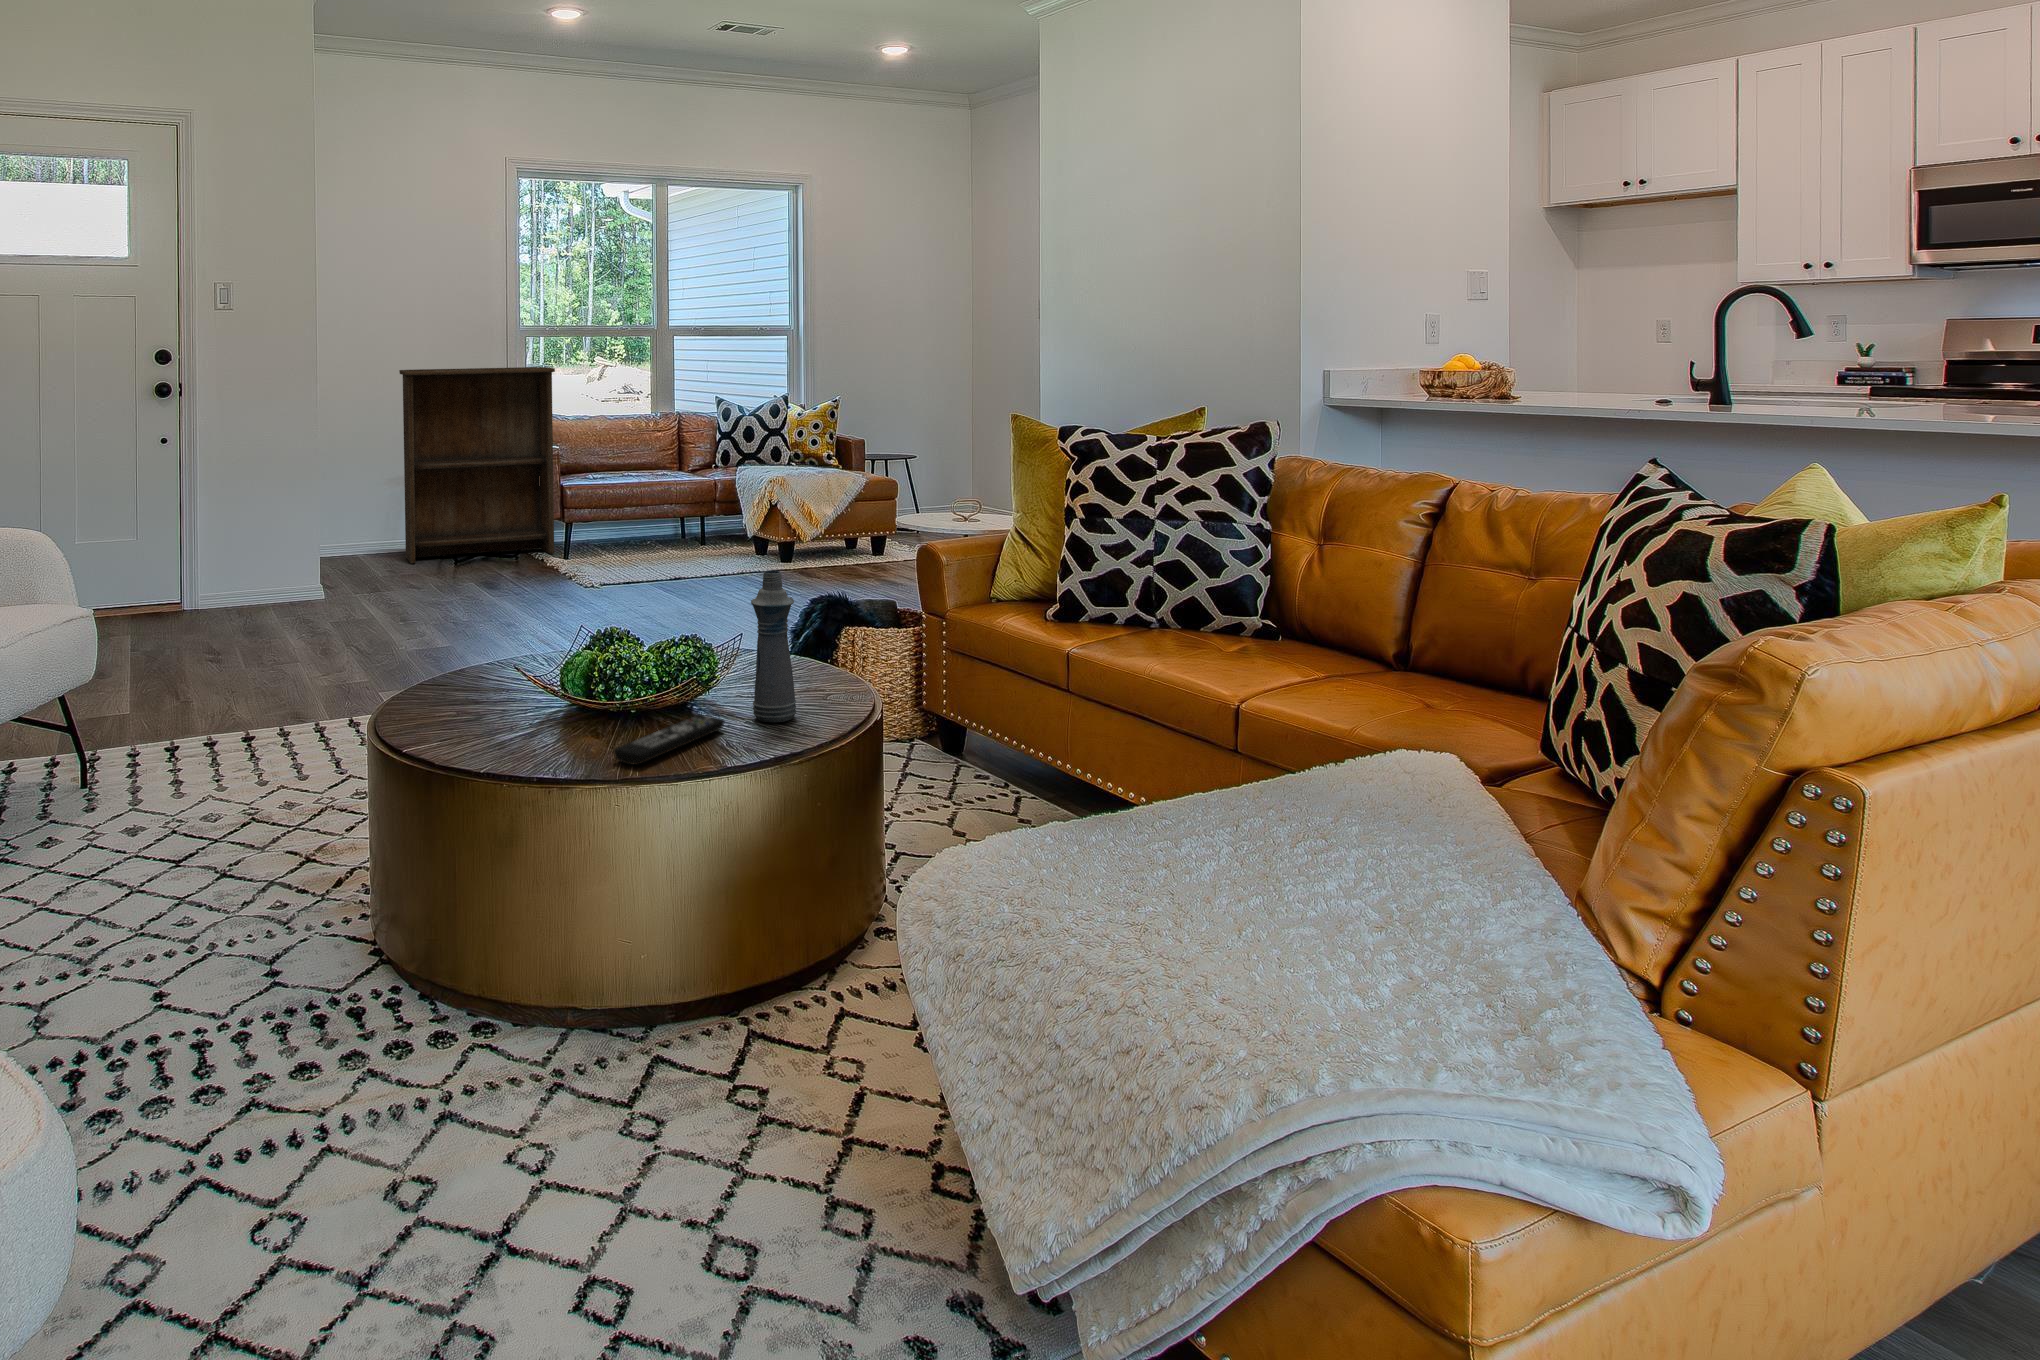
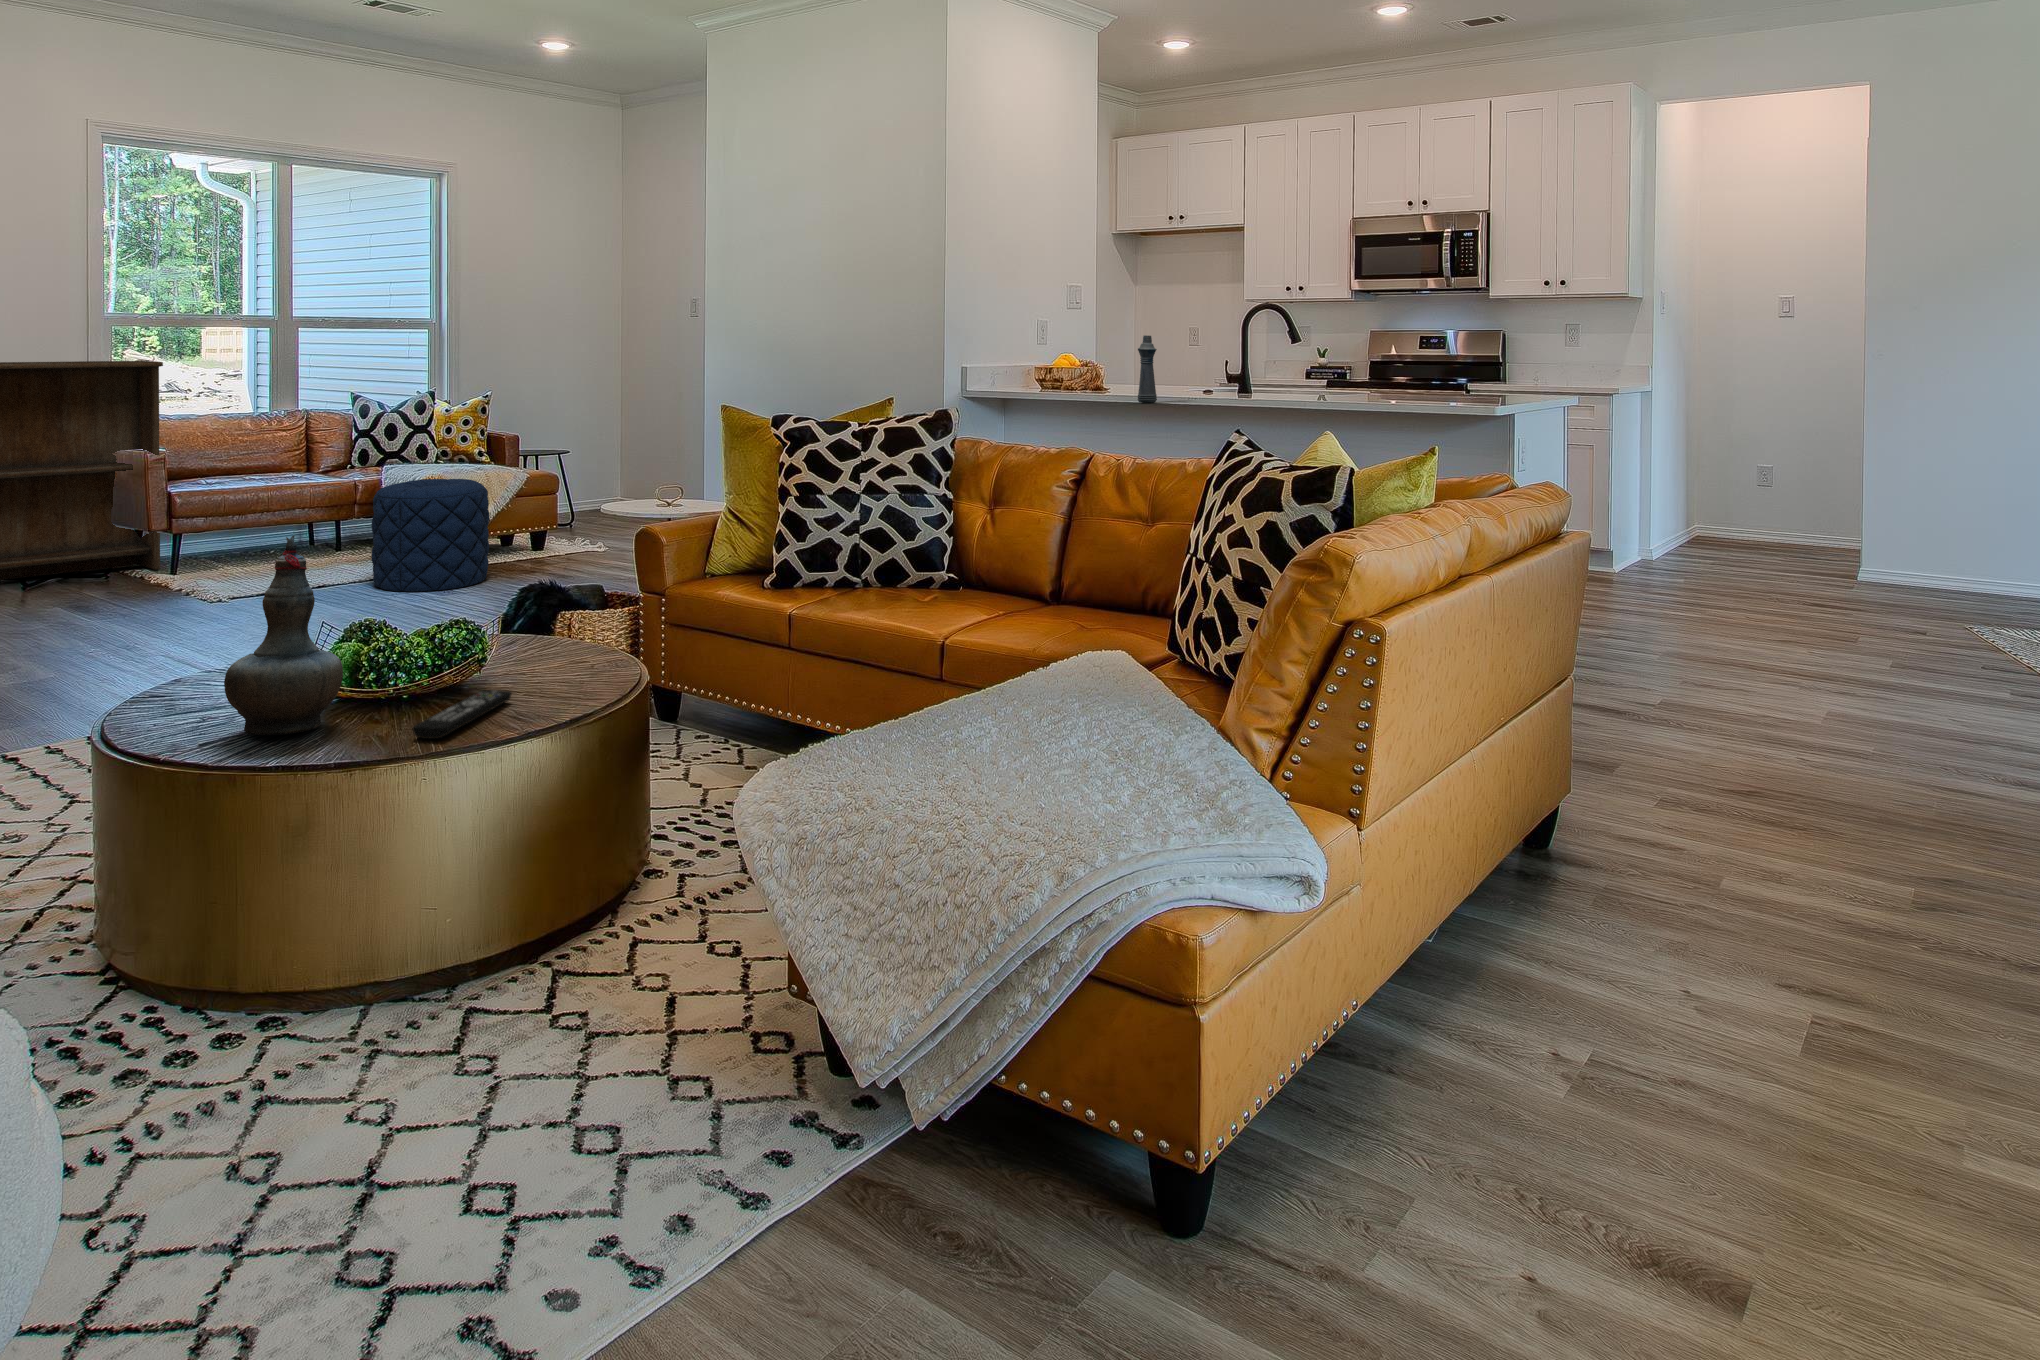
pouf: none [716,481,822,590] -> present [371,479,489,591]
decorative vase: none [456,544,563,742] -> present [224,535,343,735]
bottle: present [751,570,796,722] -> present [1138,335,1157,403]

